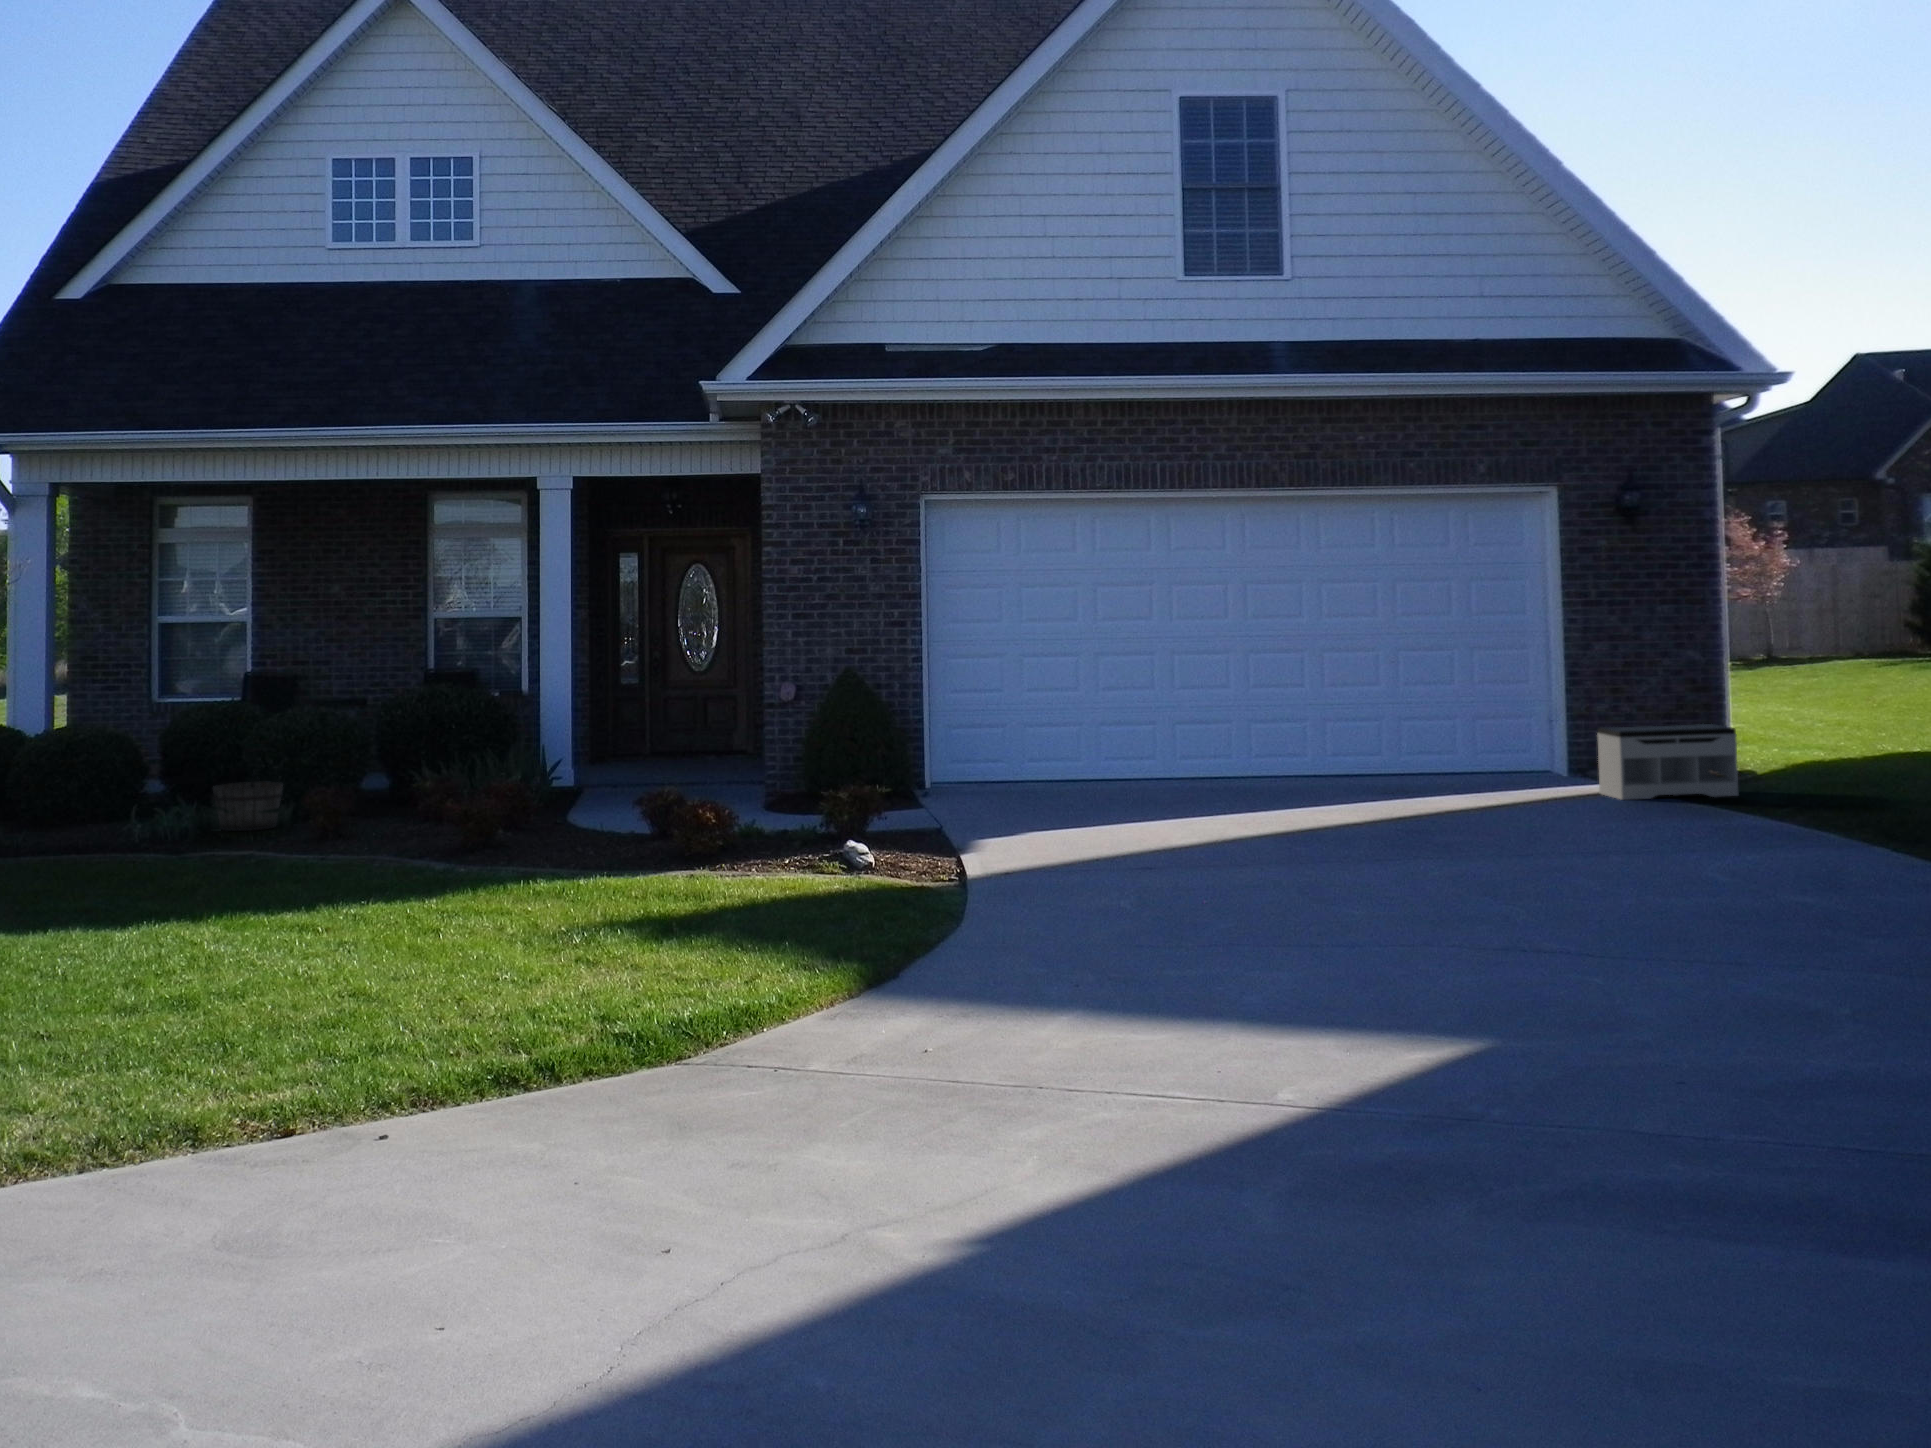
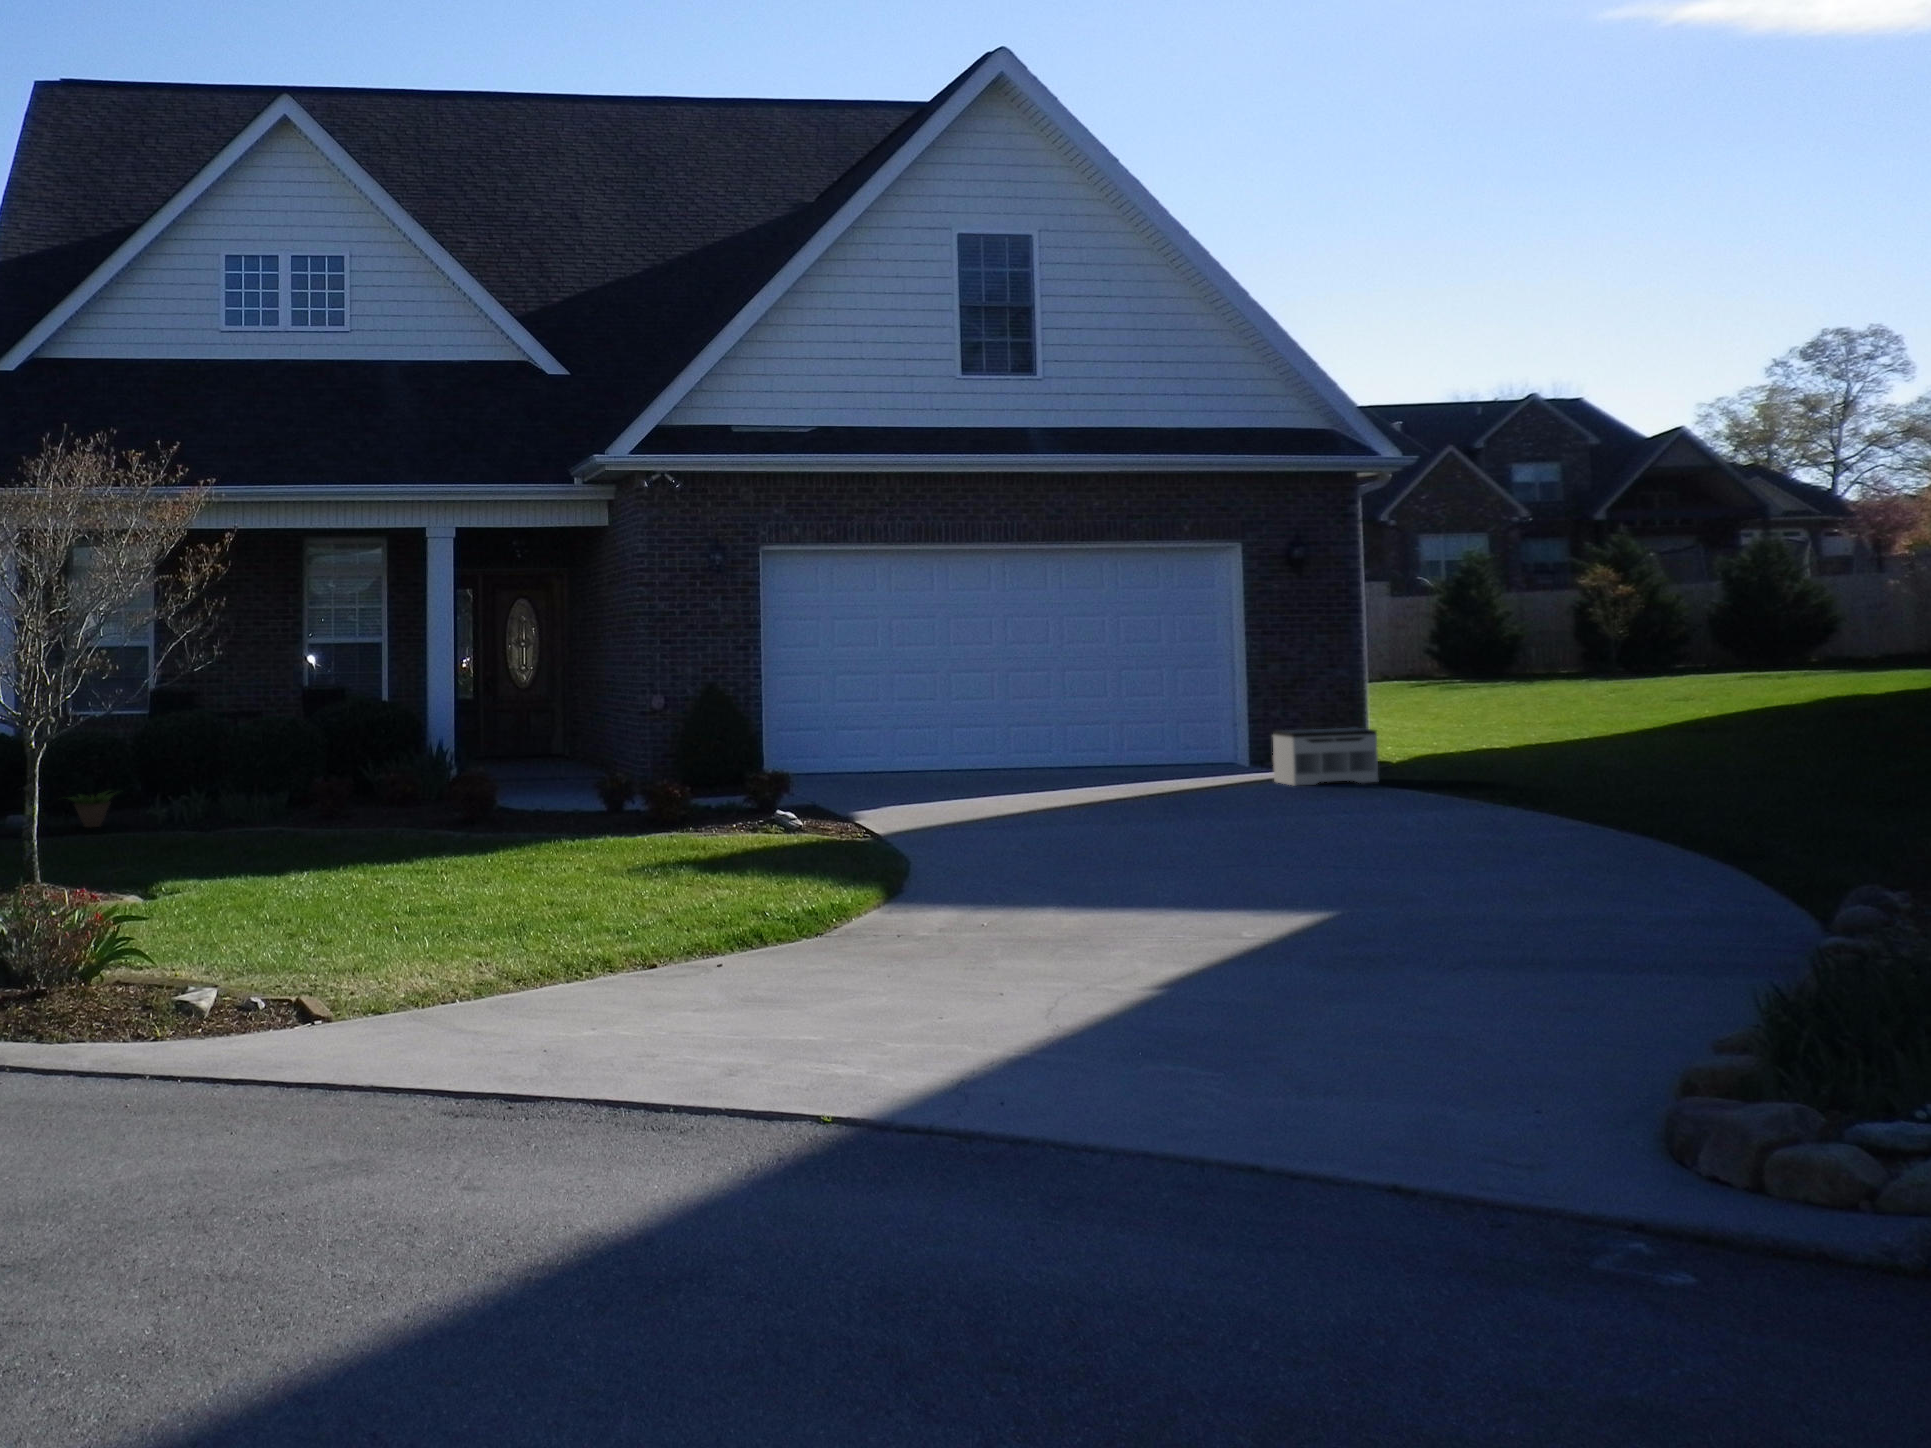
wooden bucket: present [212,774,283,831] -> none [193,771,251,821]
decorative plant: none [39,791,122,837] -> present [67,791,115,827]

